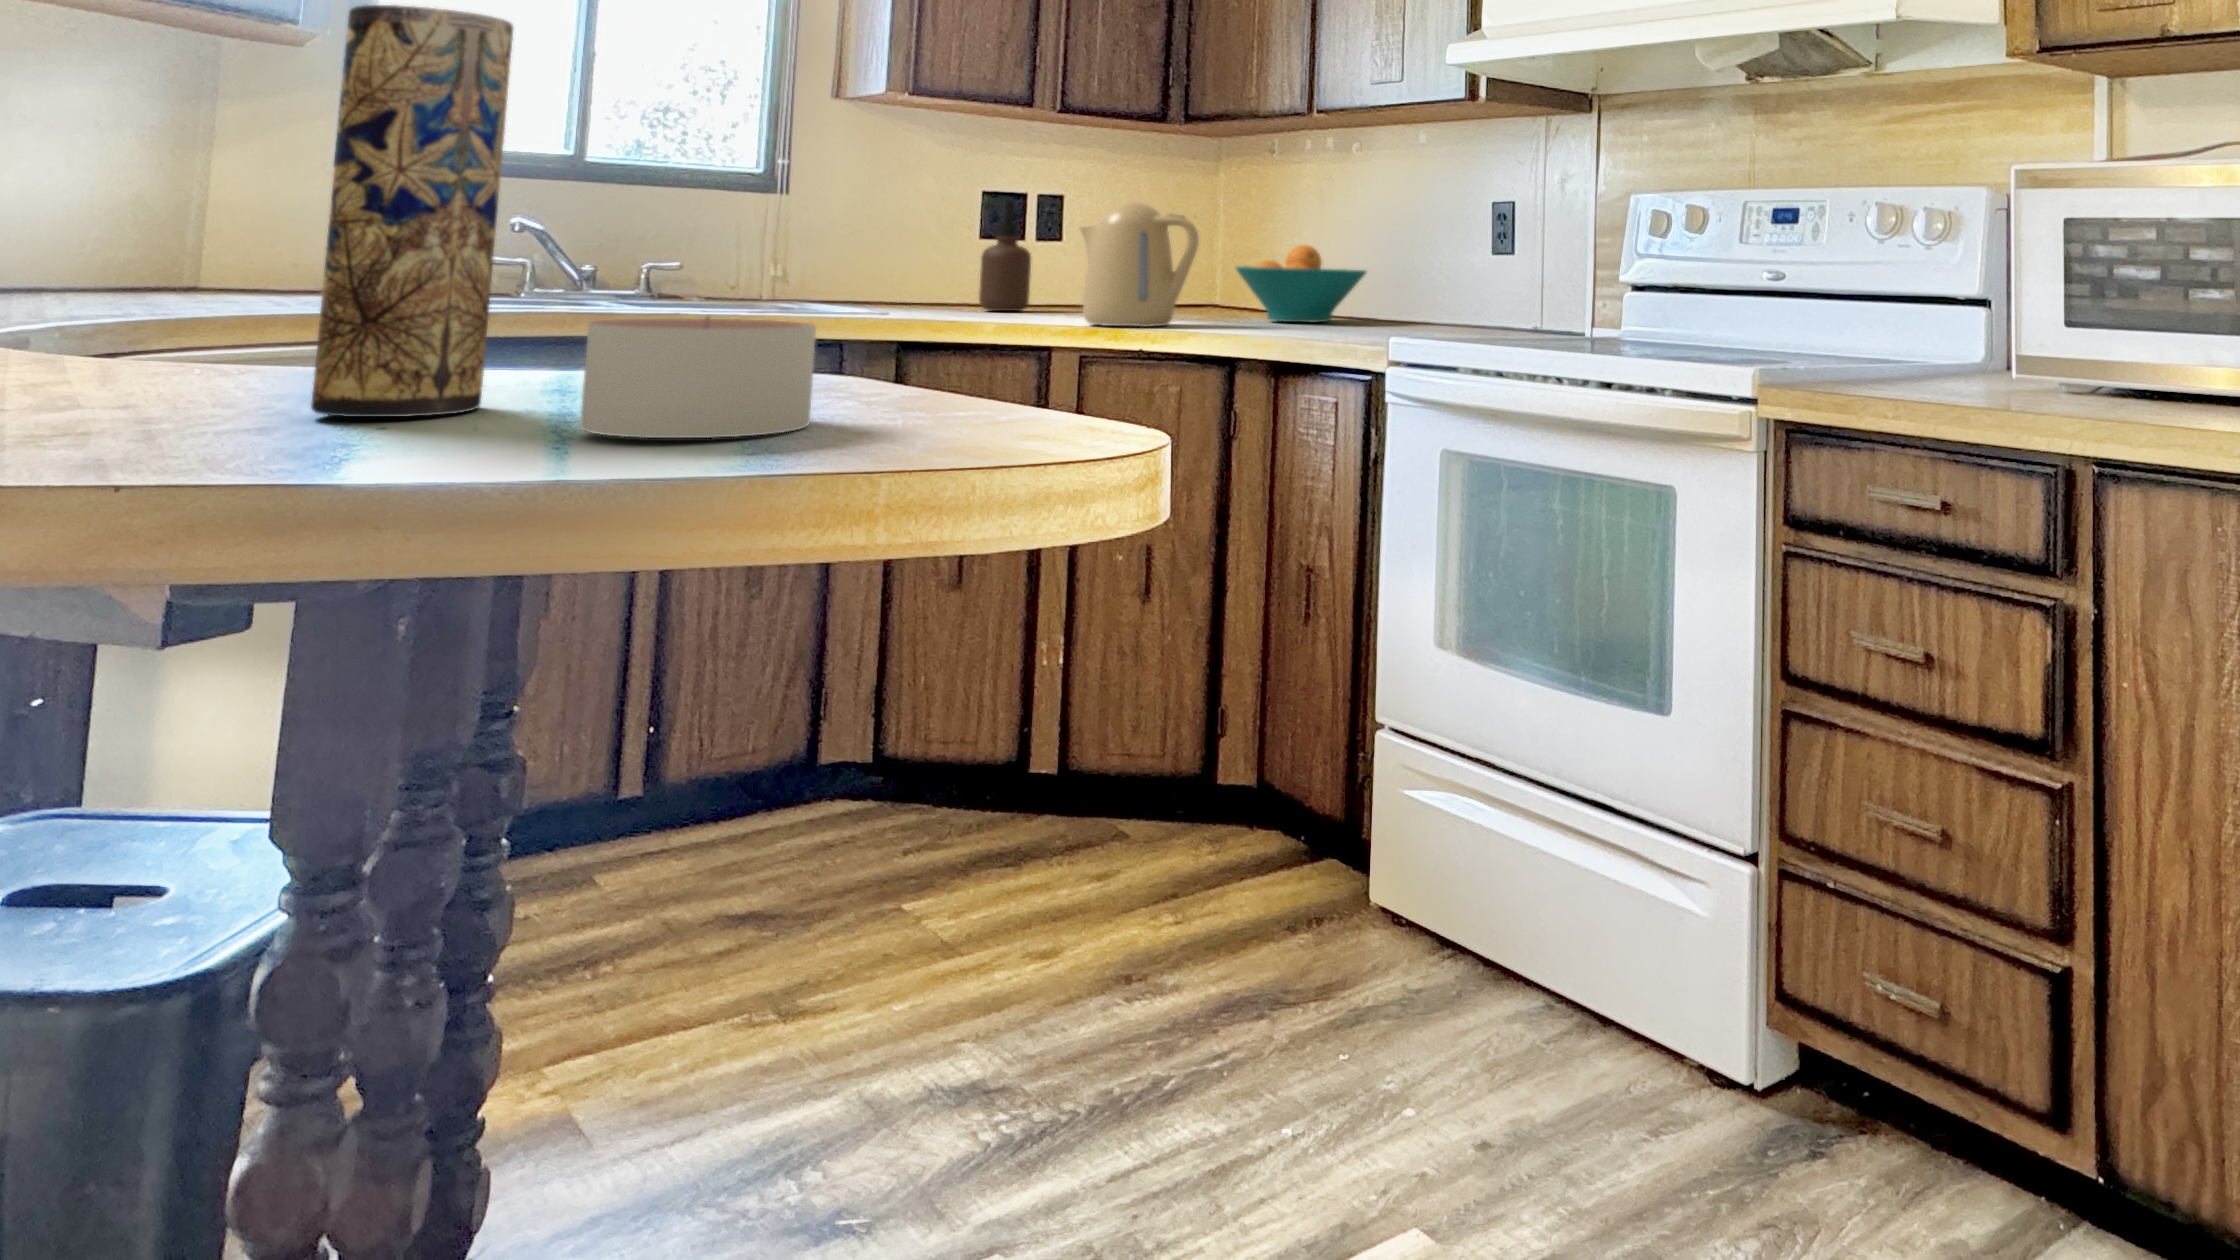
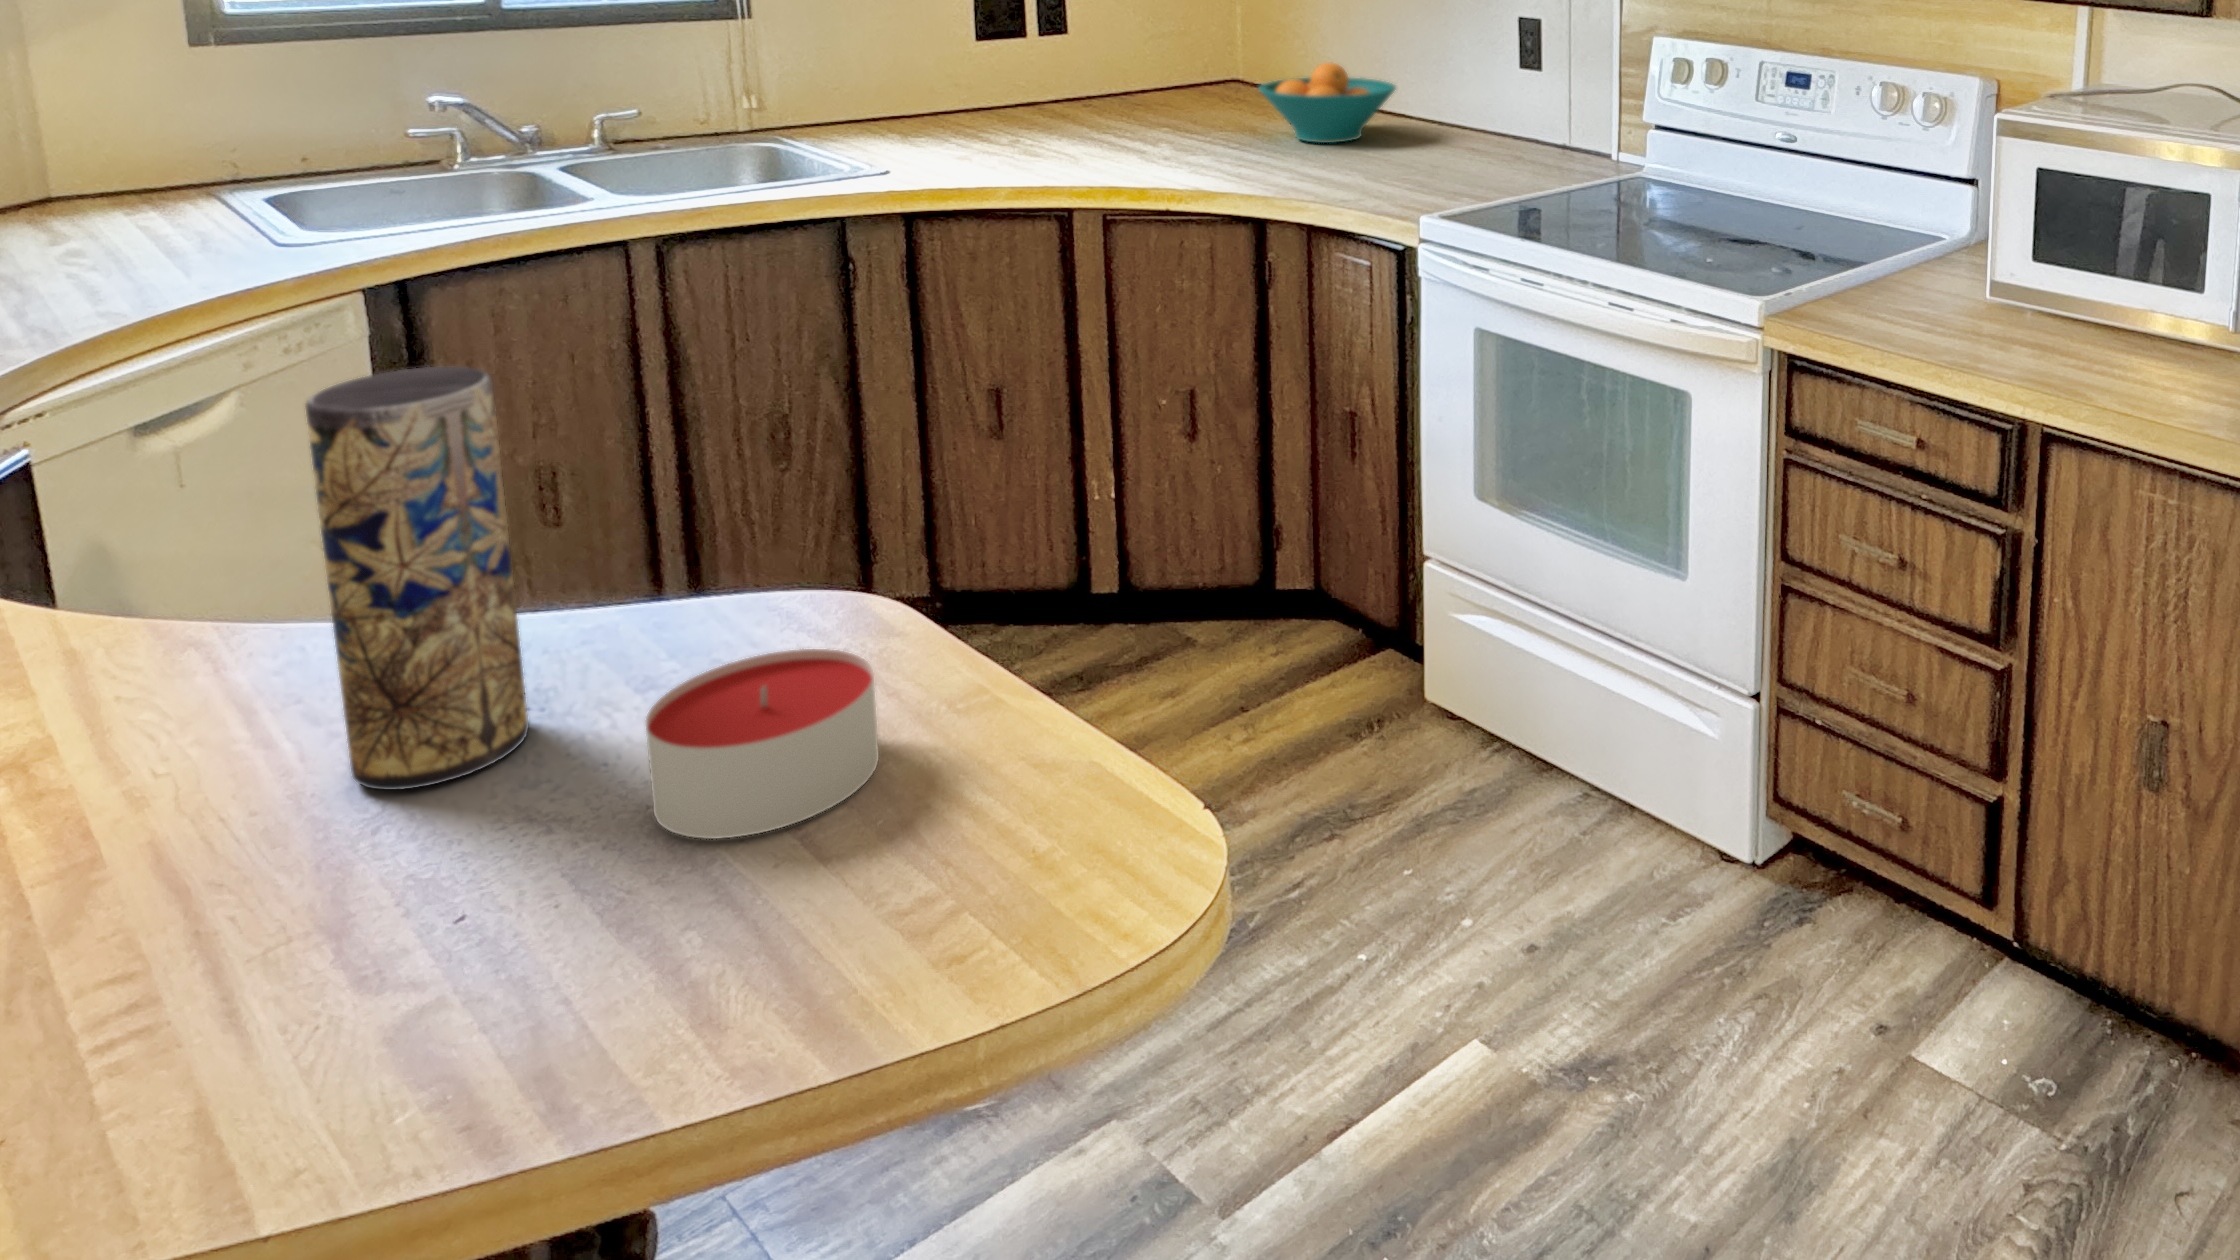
soap dispenser: present [979,200,1031,311] -> none [979,6,1037,124]
kettle: present [1080,202,1199,327] -> none [1087,41,1219,172]

